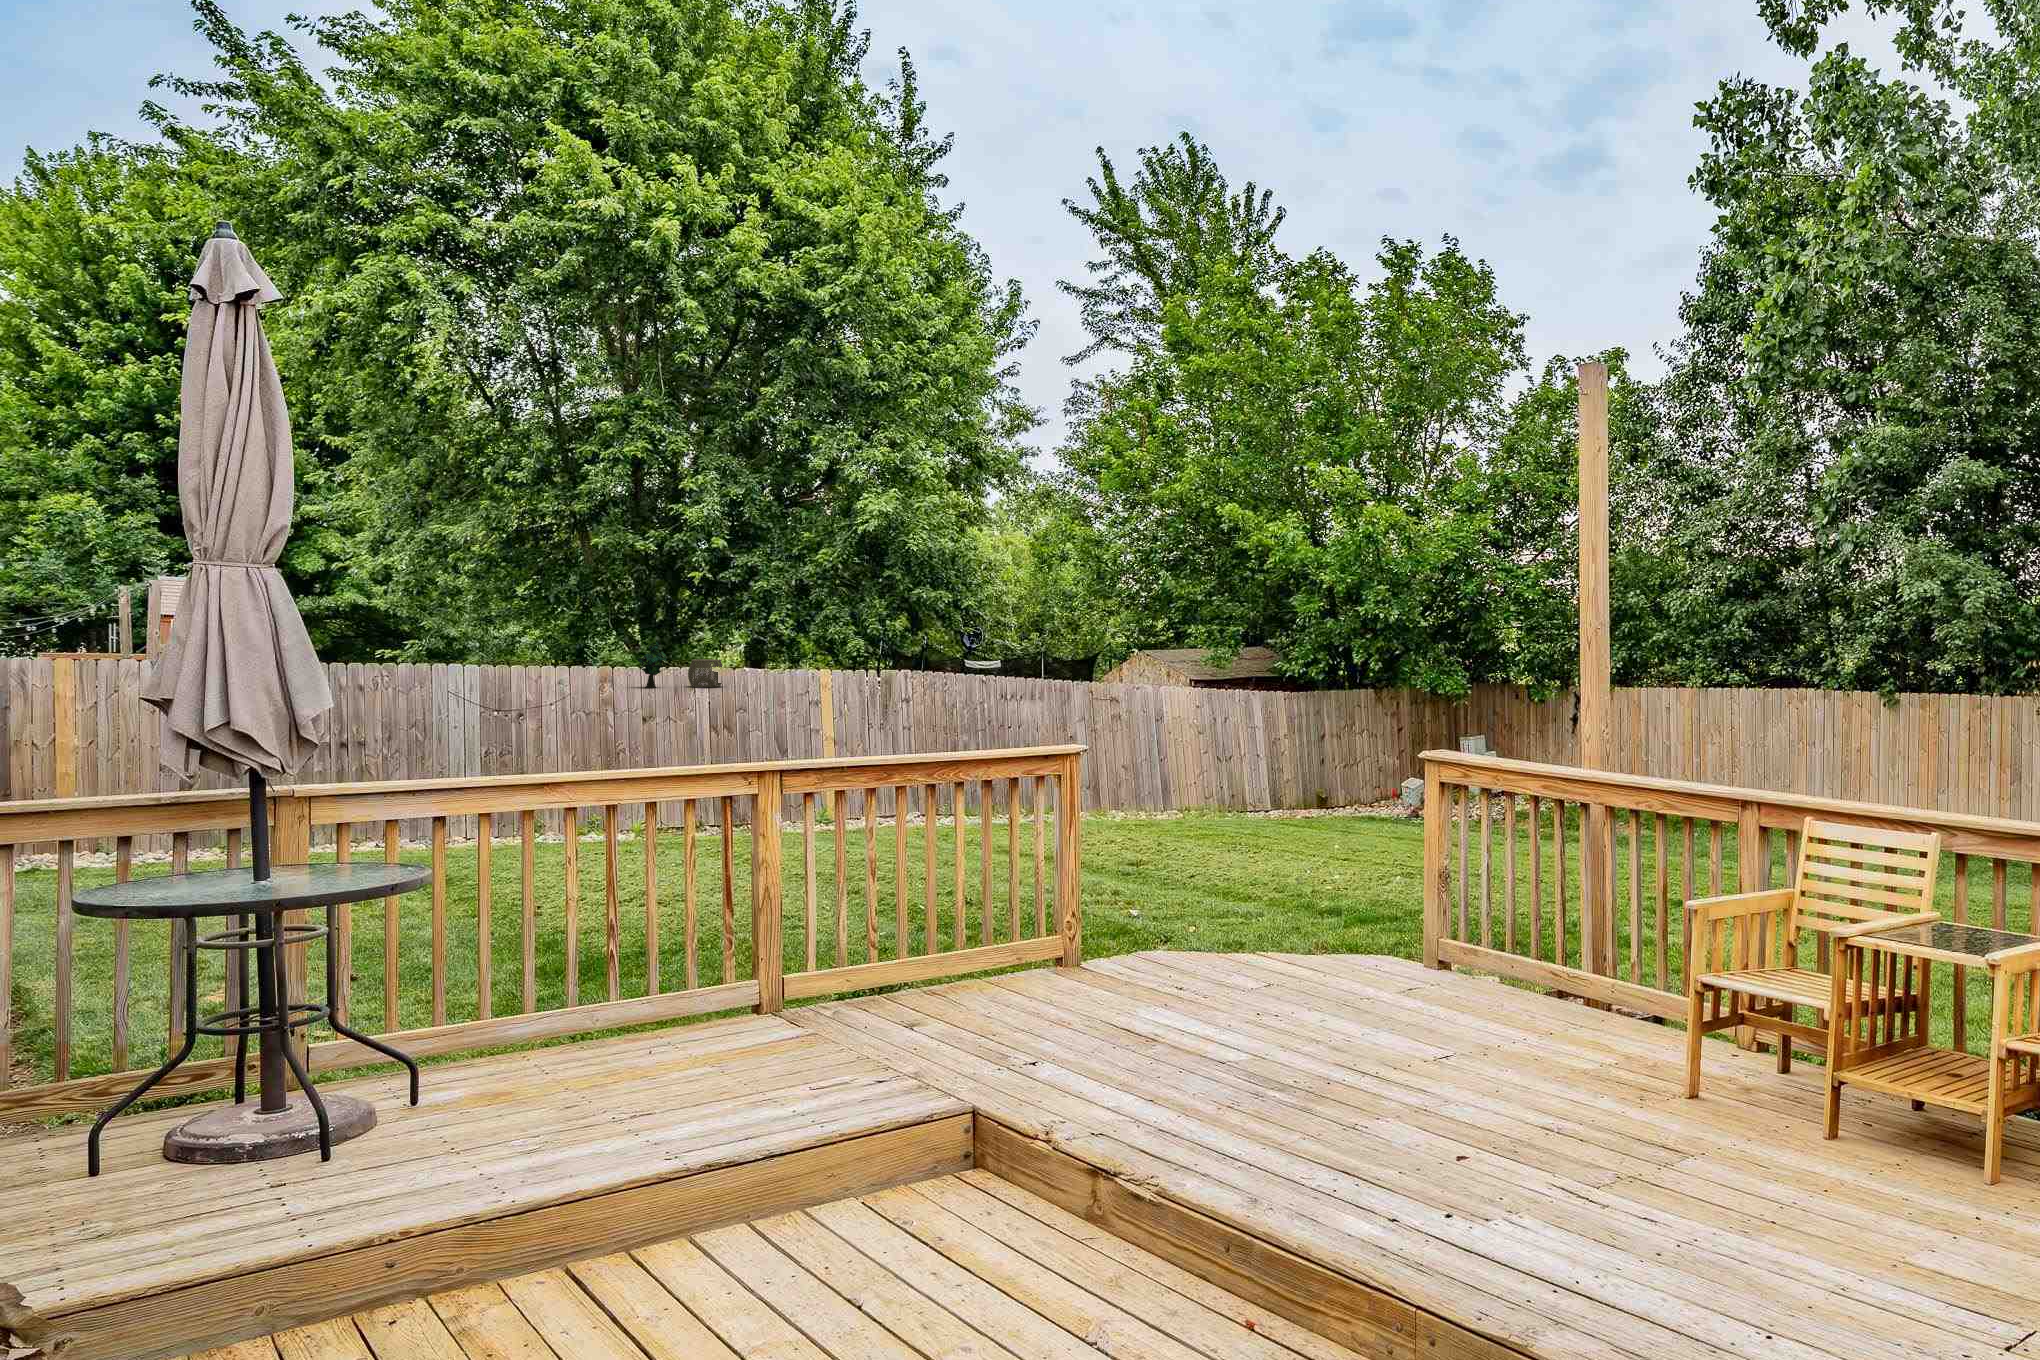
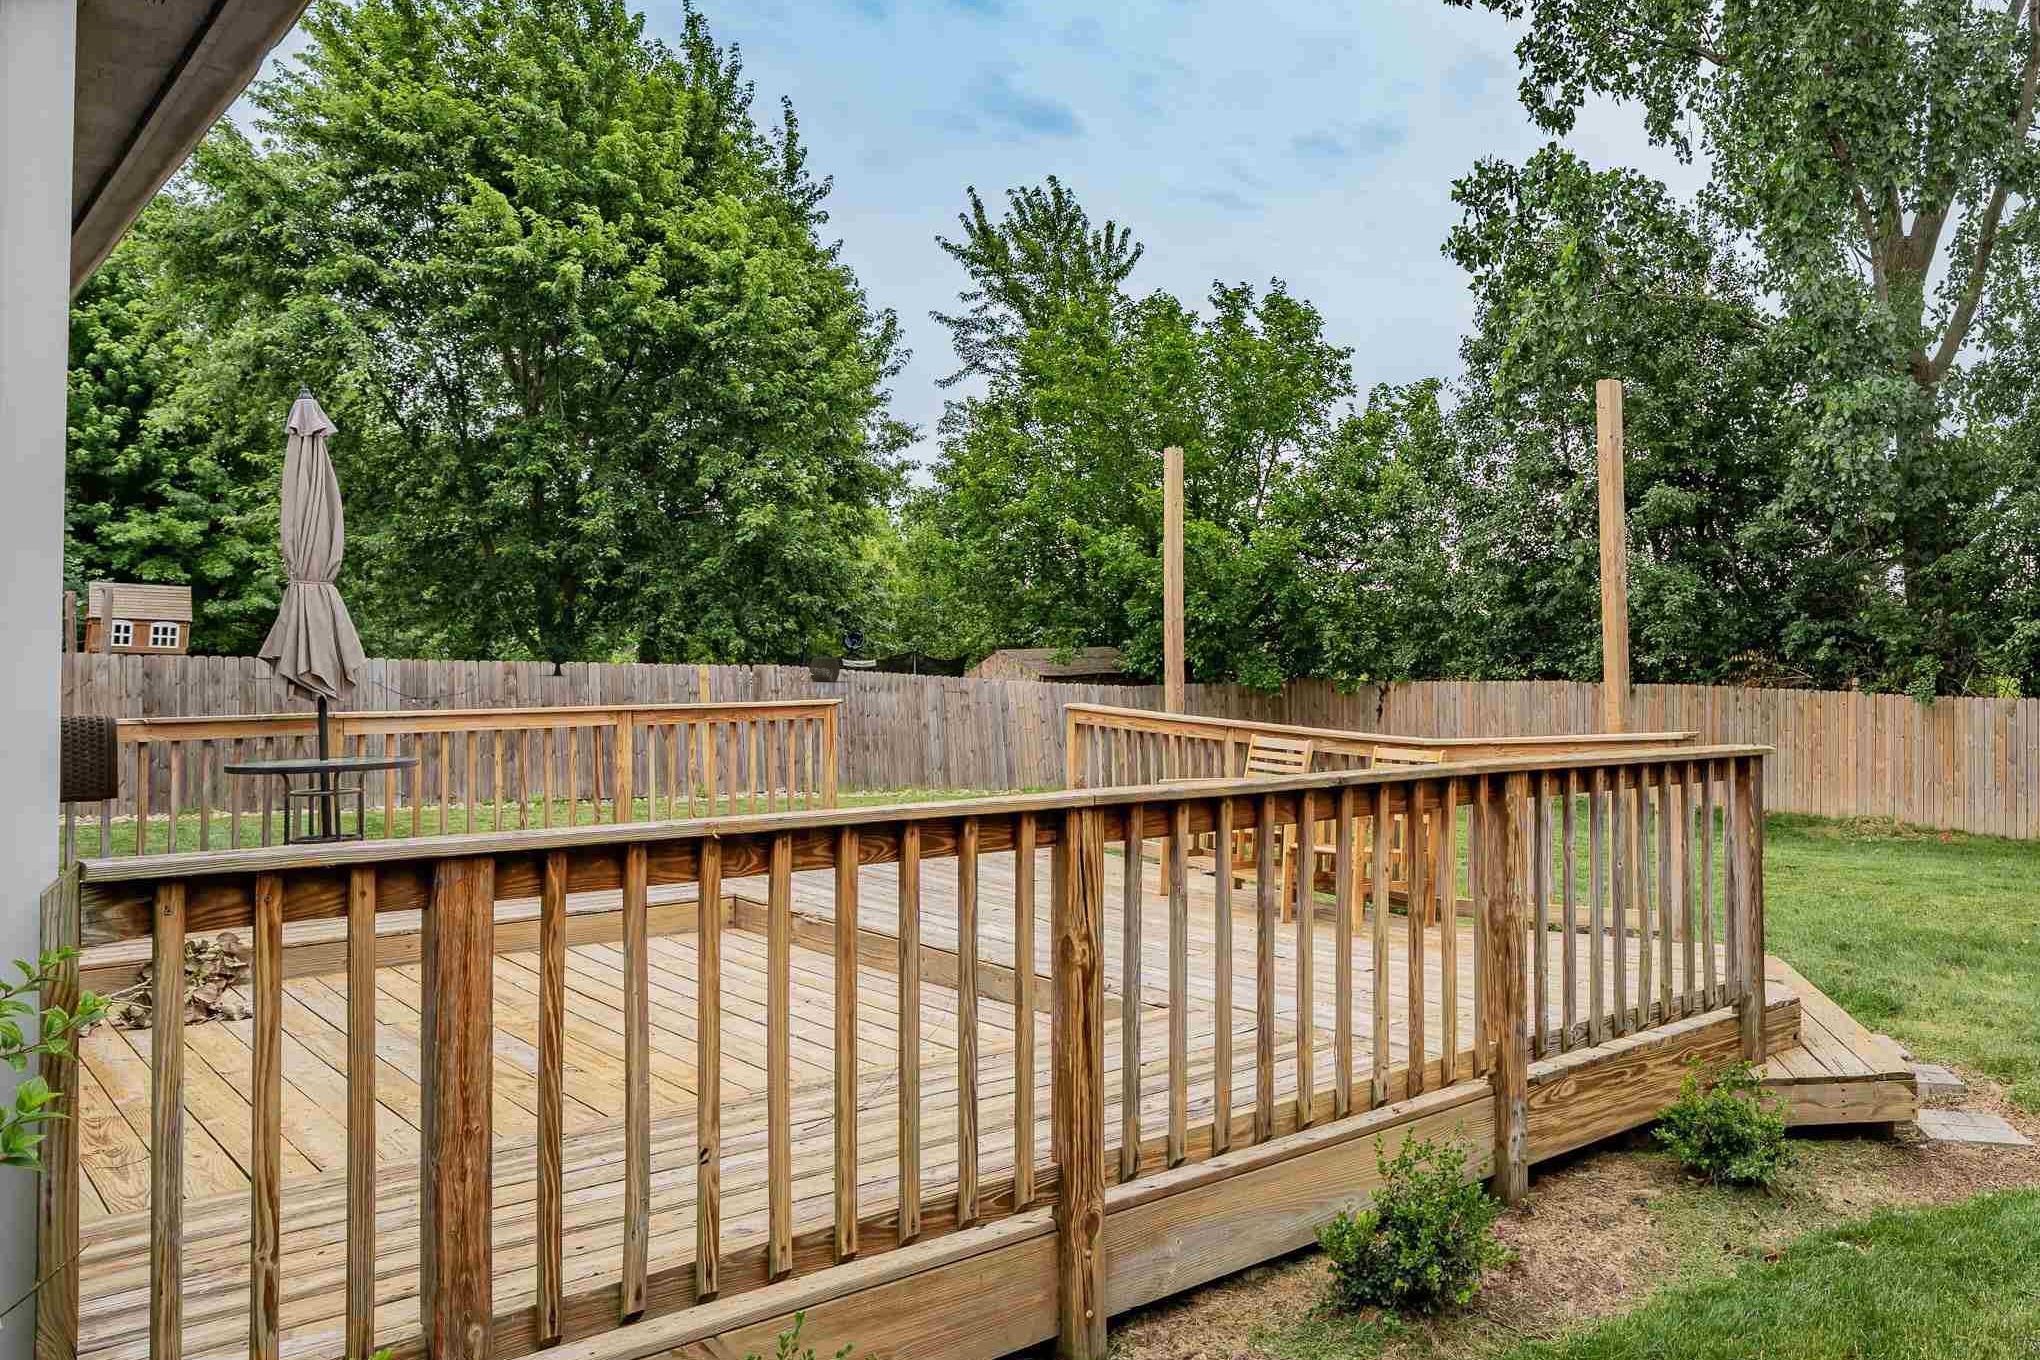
woven basket: present [688,659,723,687] -> present [810,658,840,682]

